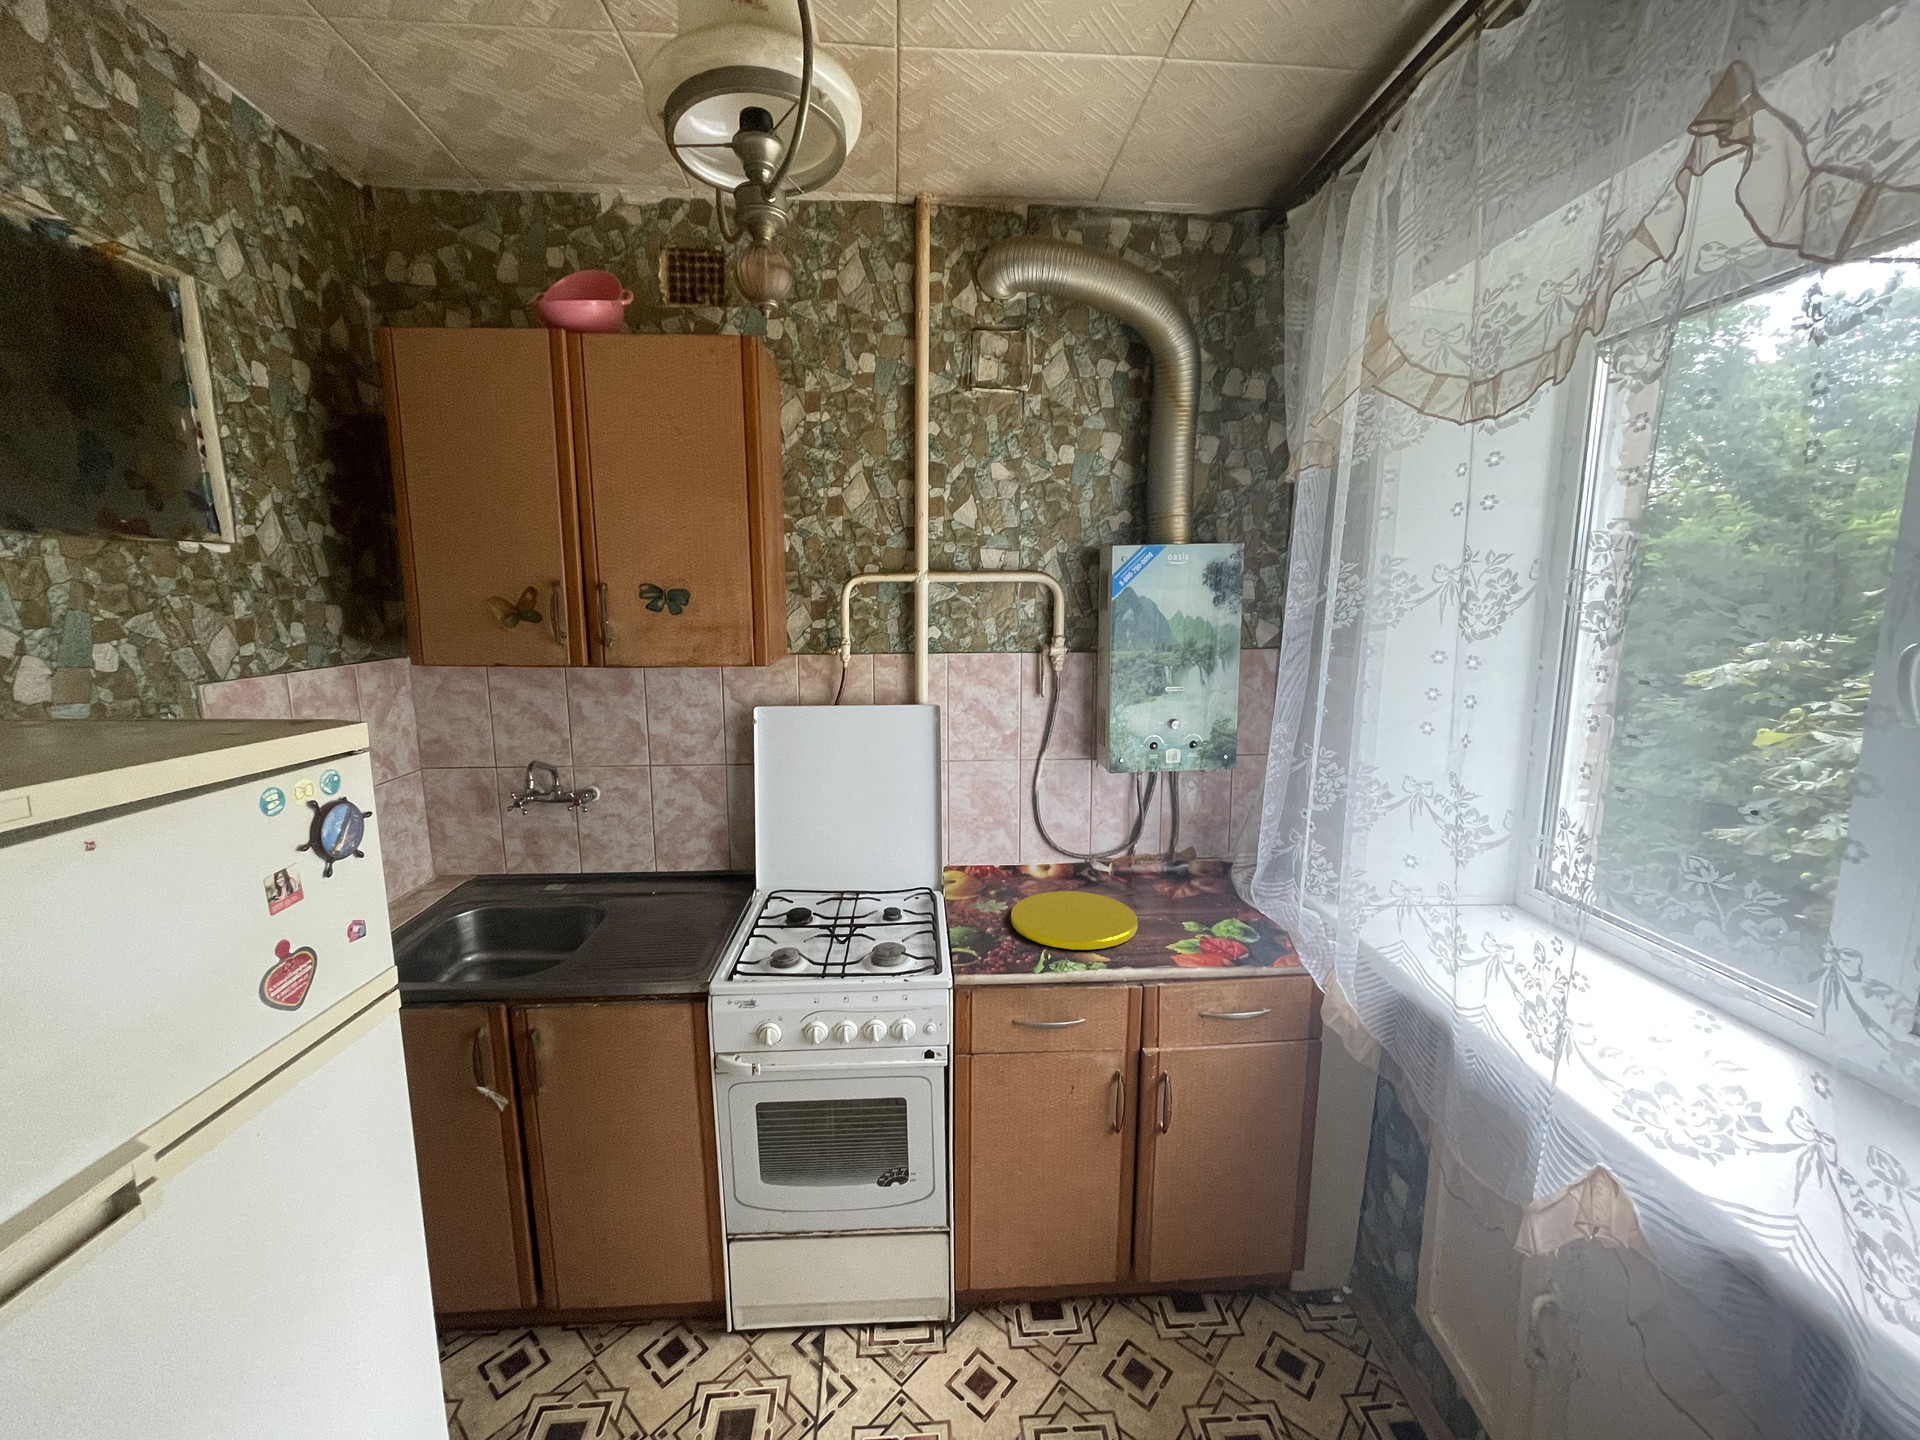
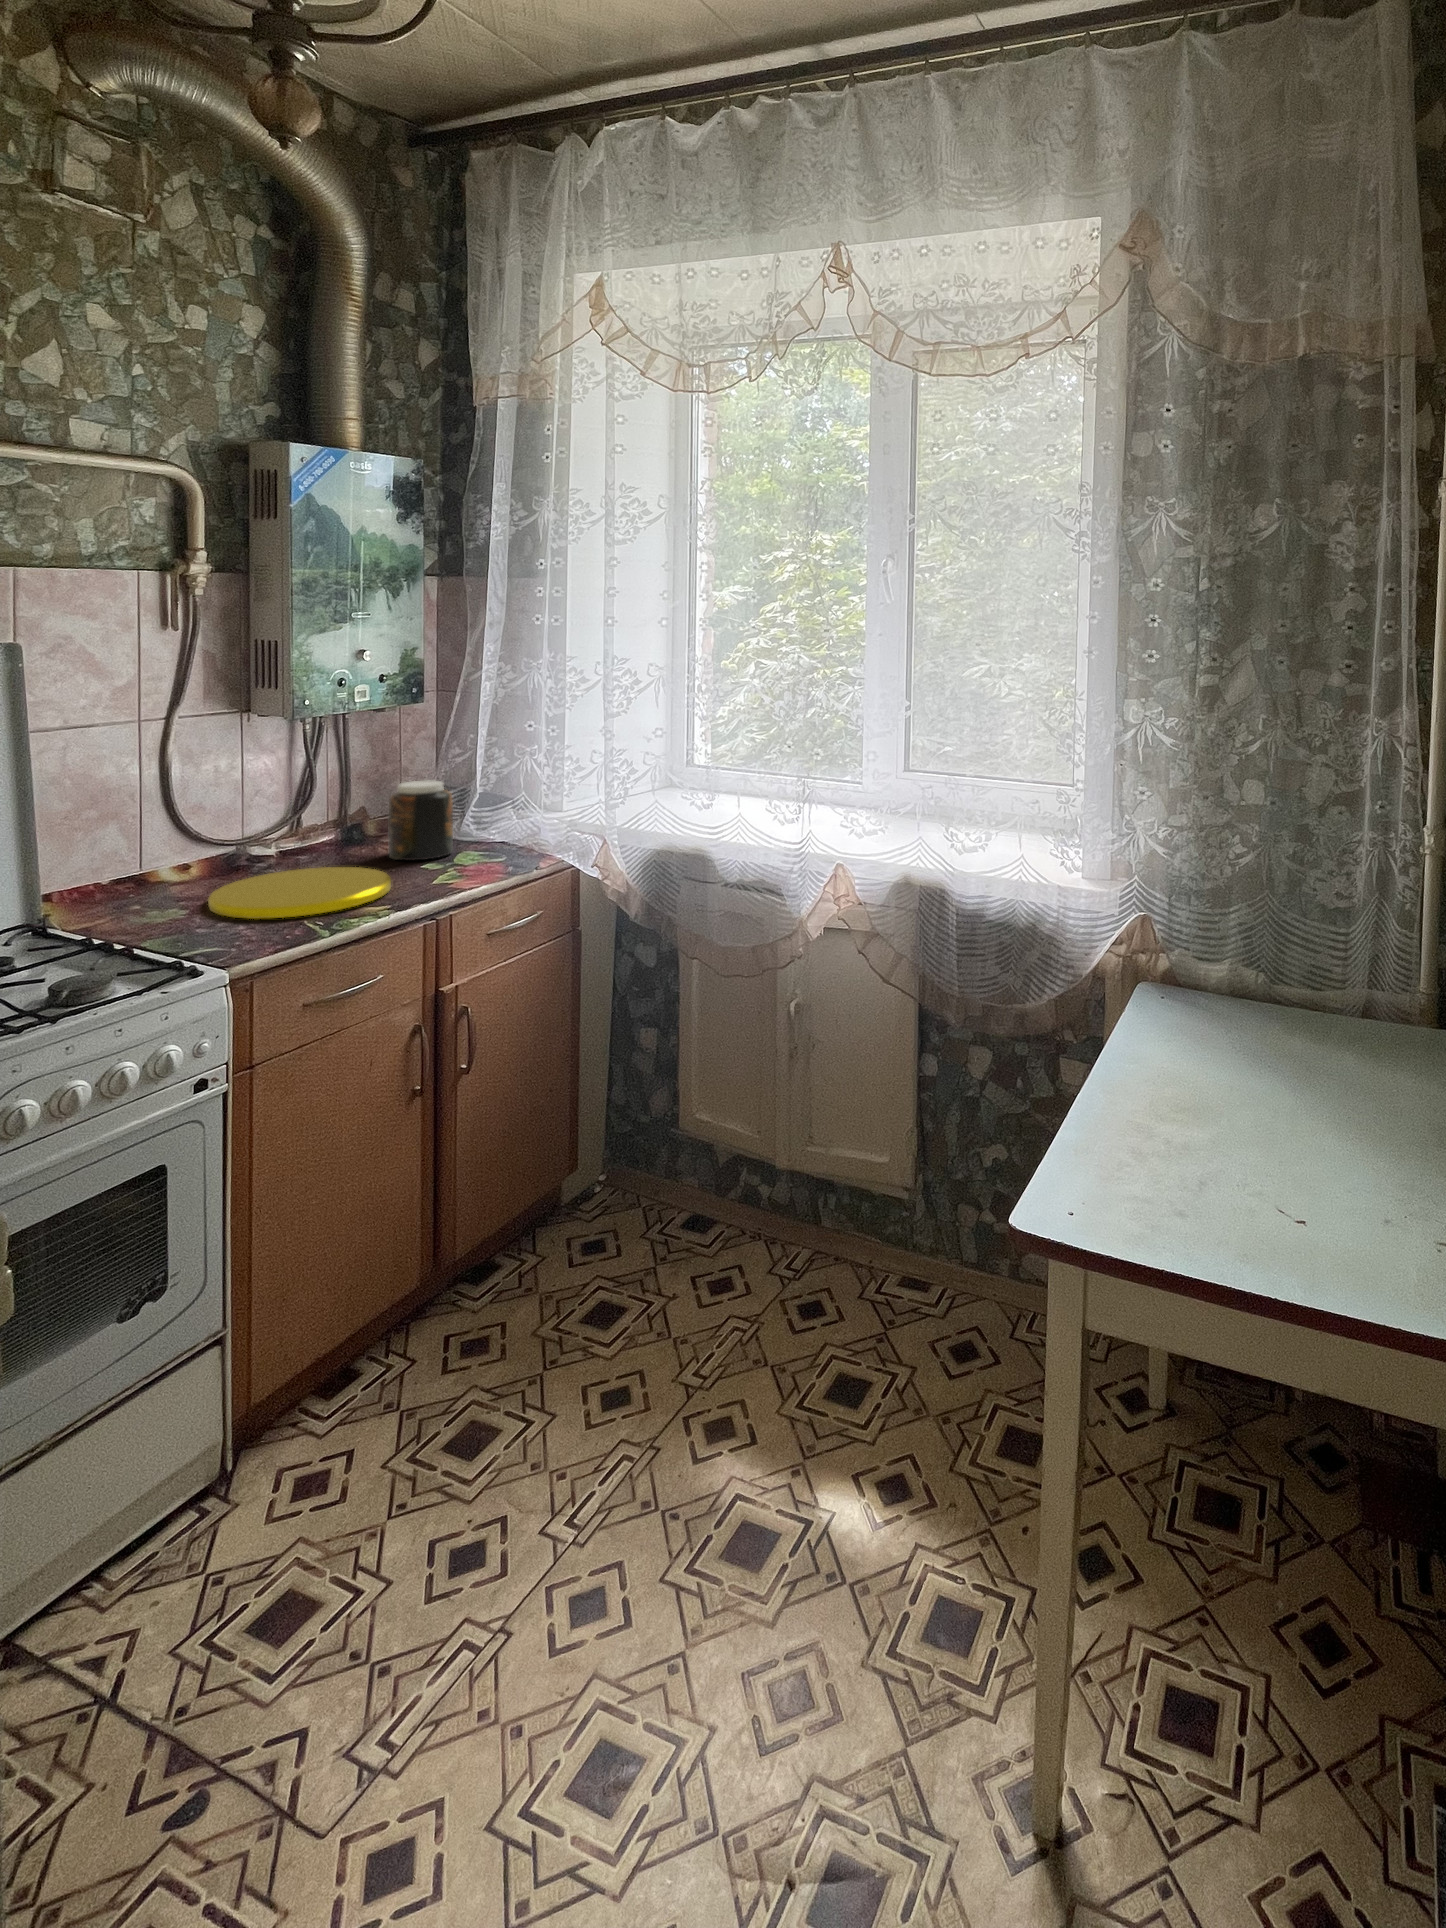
jar: none [1171,839,1226,915] -> present [389,780,453,861]

